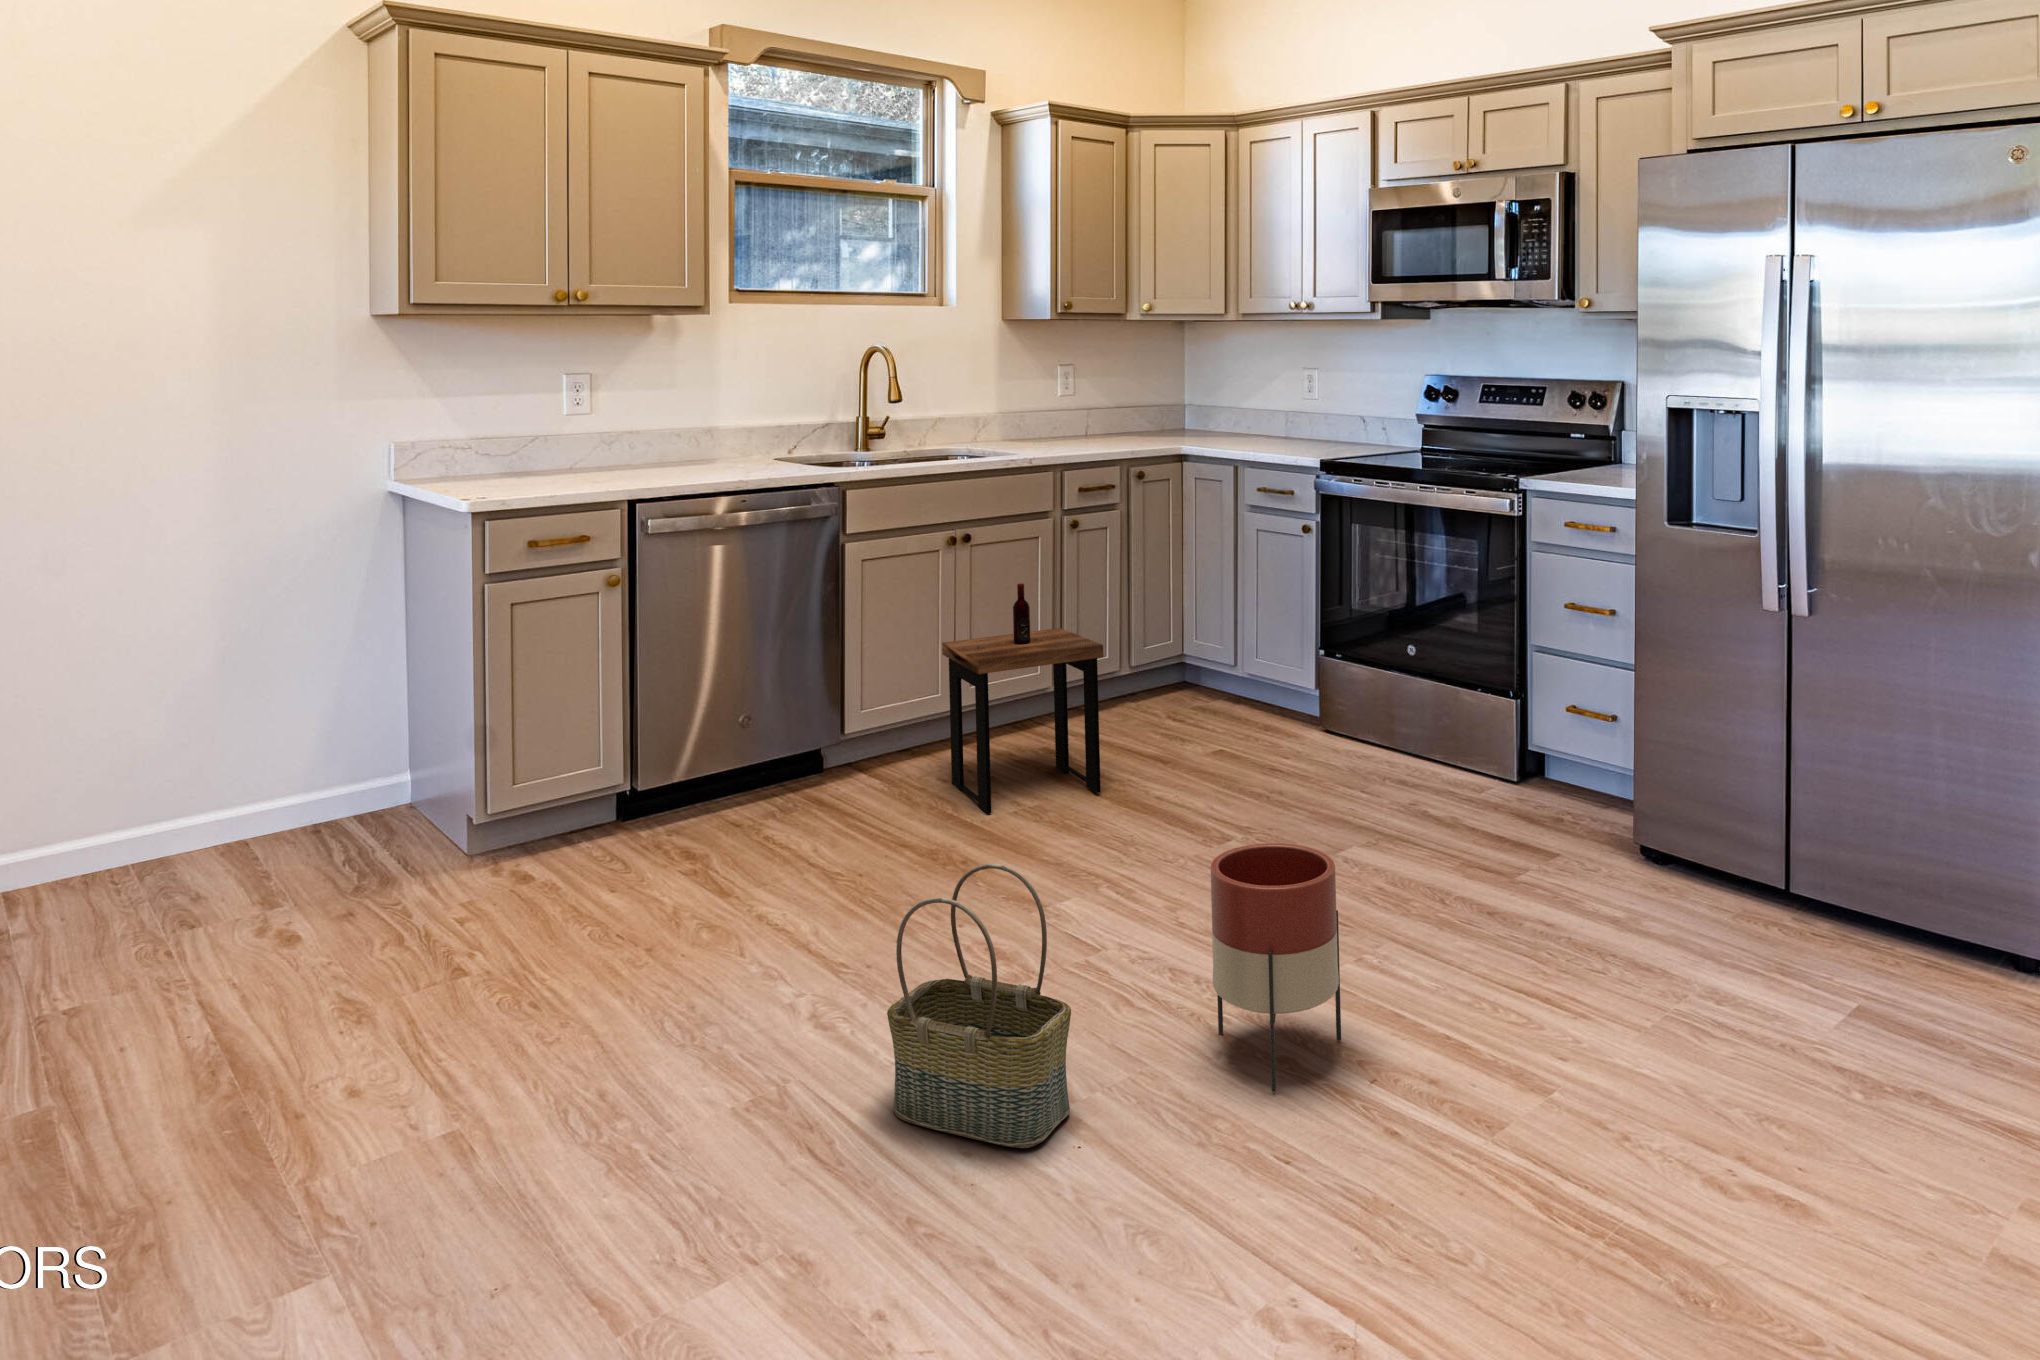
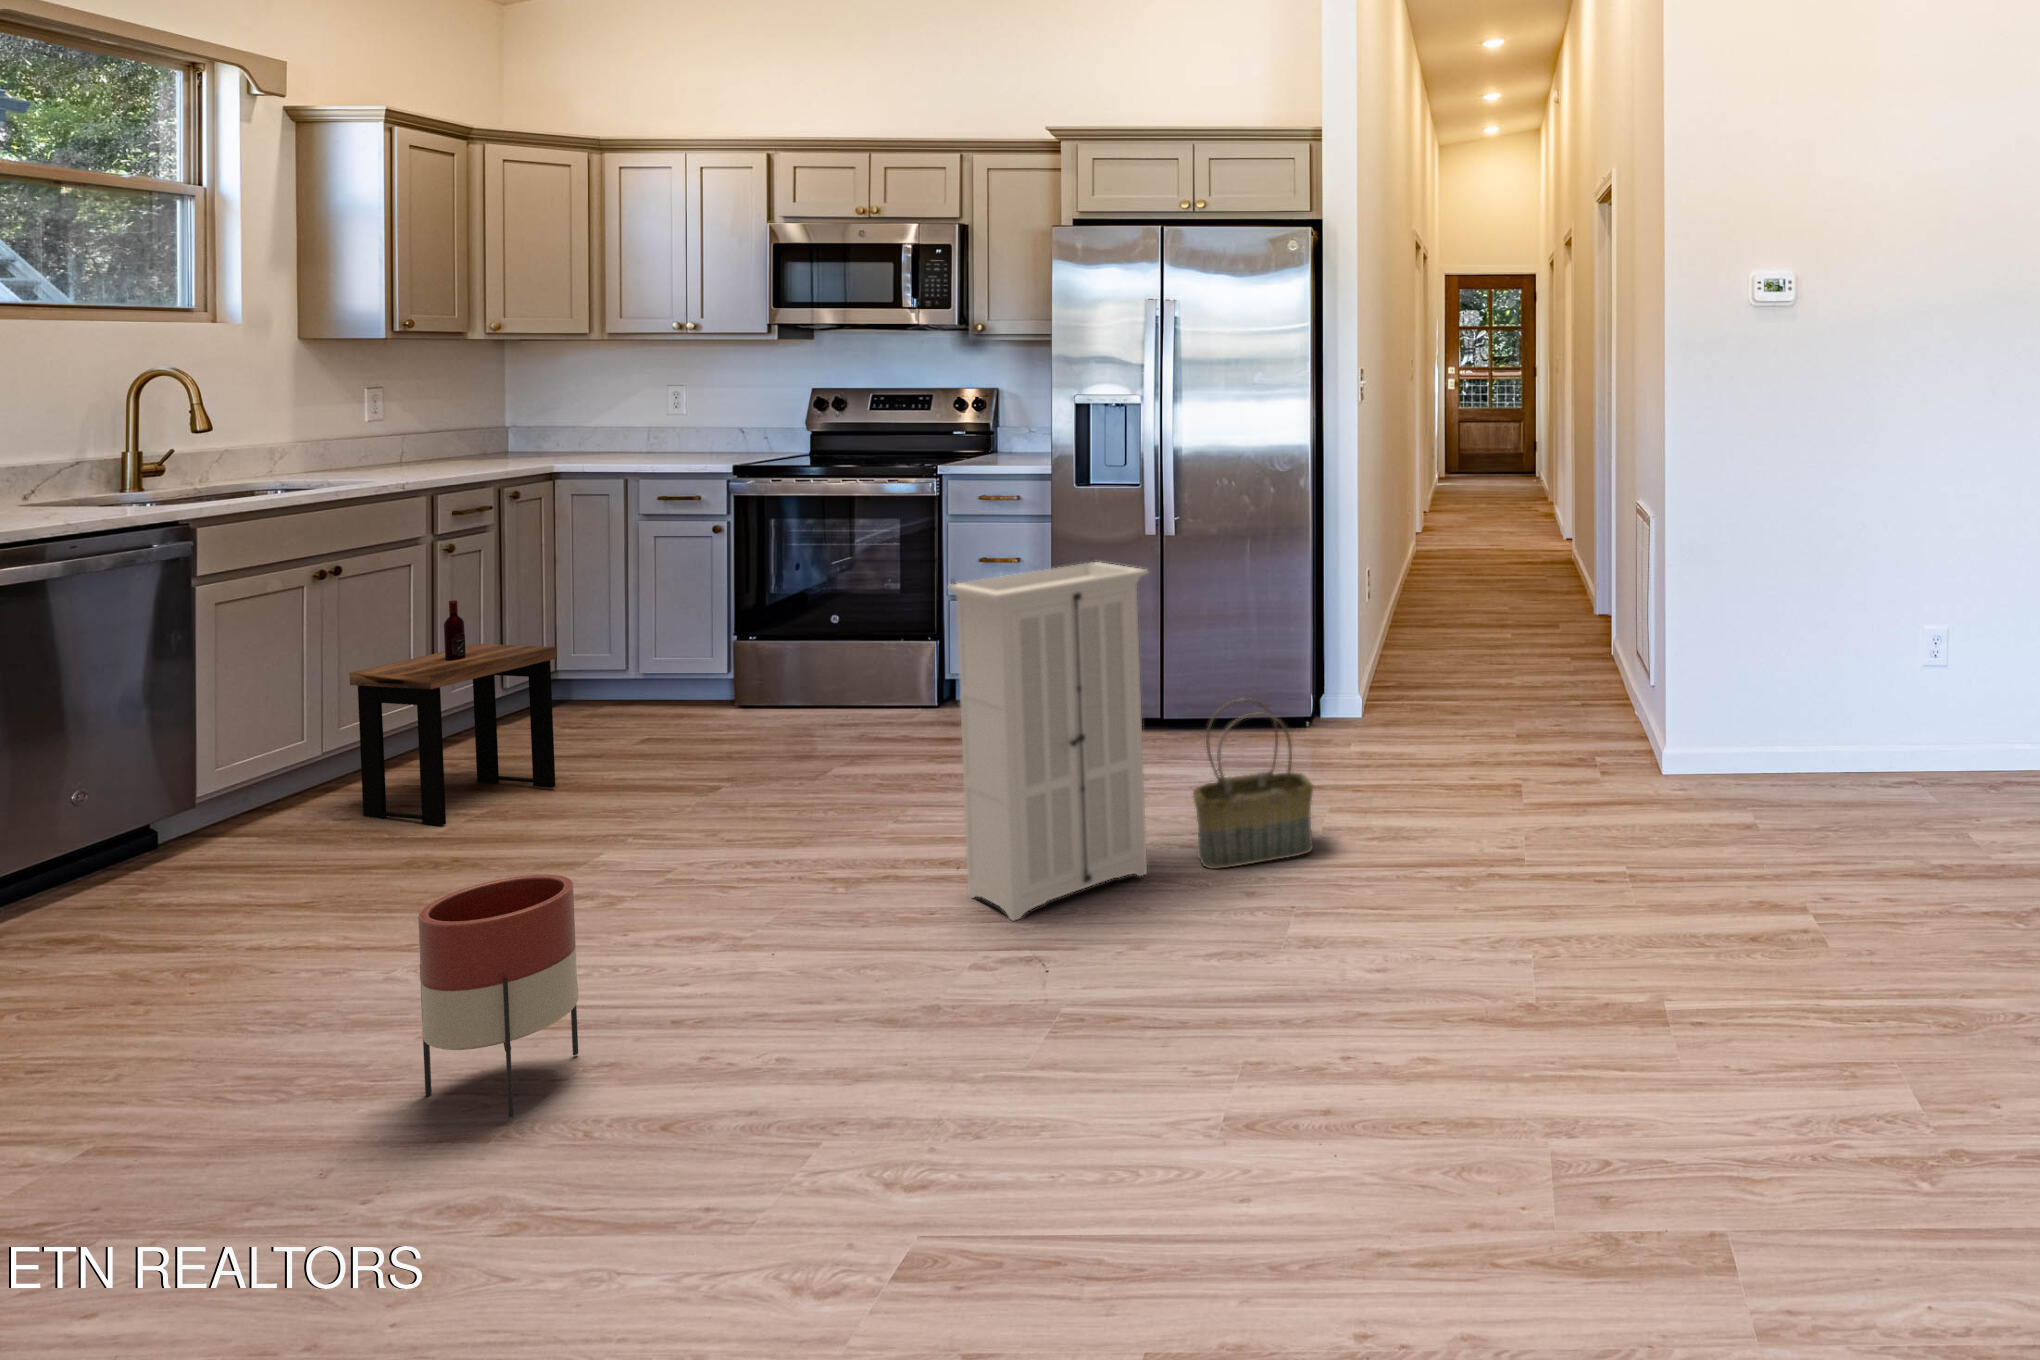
storage cabinet: none [1329,656,1626,1223] -> present [948,558,1148,920]
planter: present [1211,843,1341,1092] -> present [418,874,579,1118]
basket: present [887,864,1071,1148] -> present [1193,698,1313,869]

